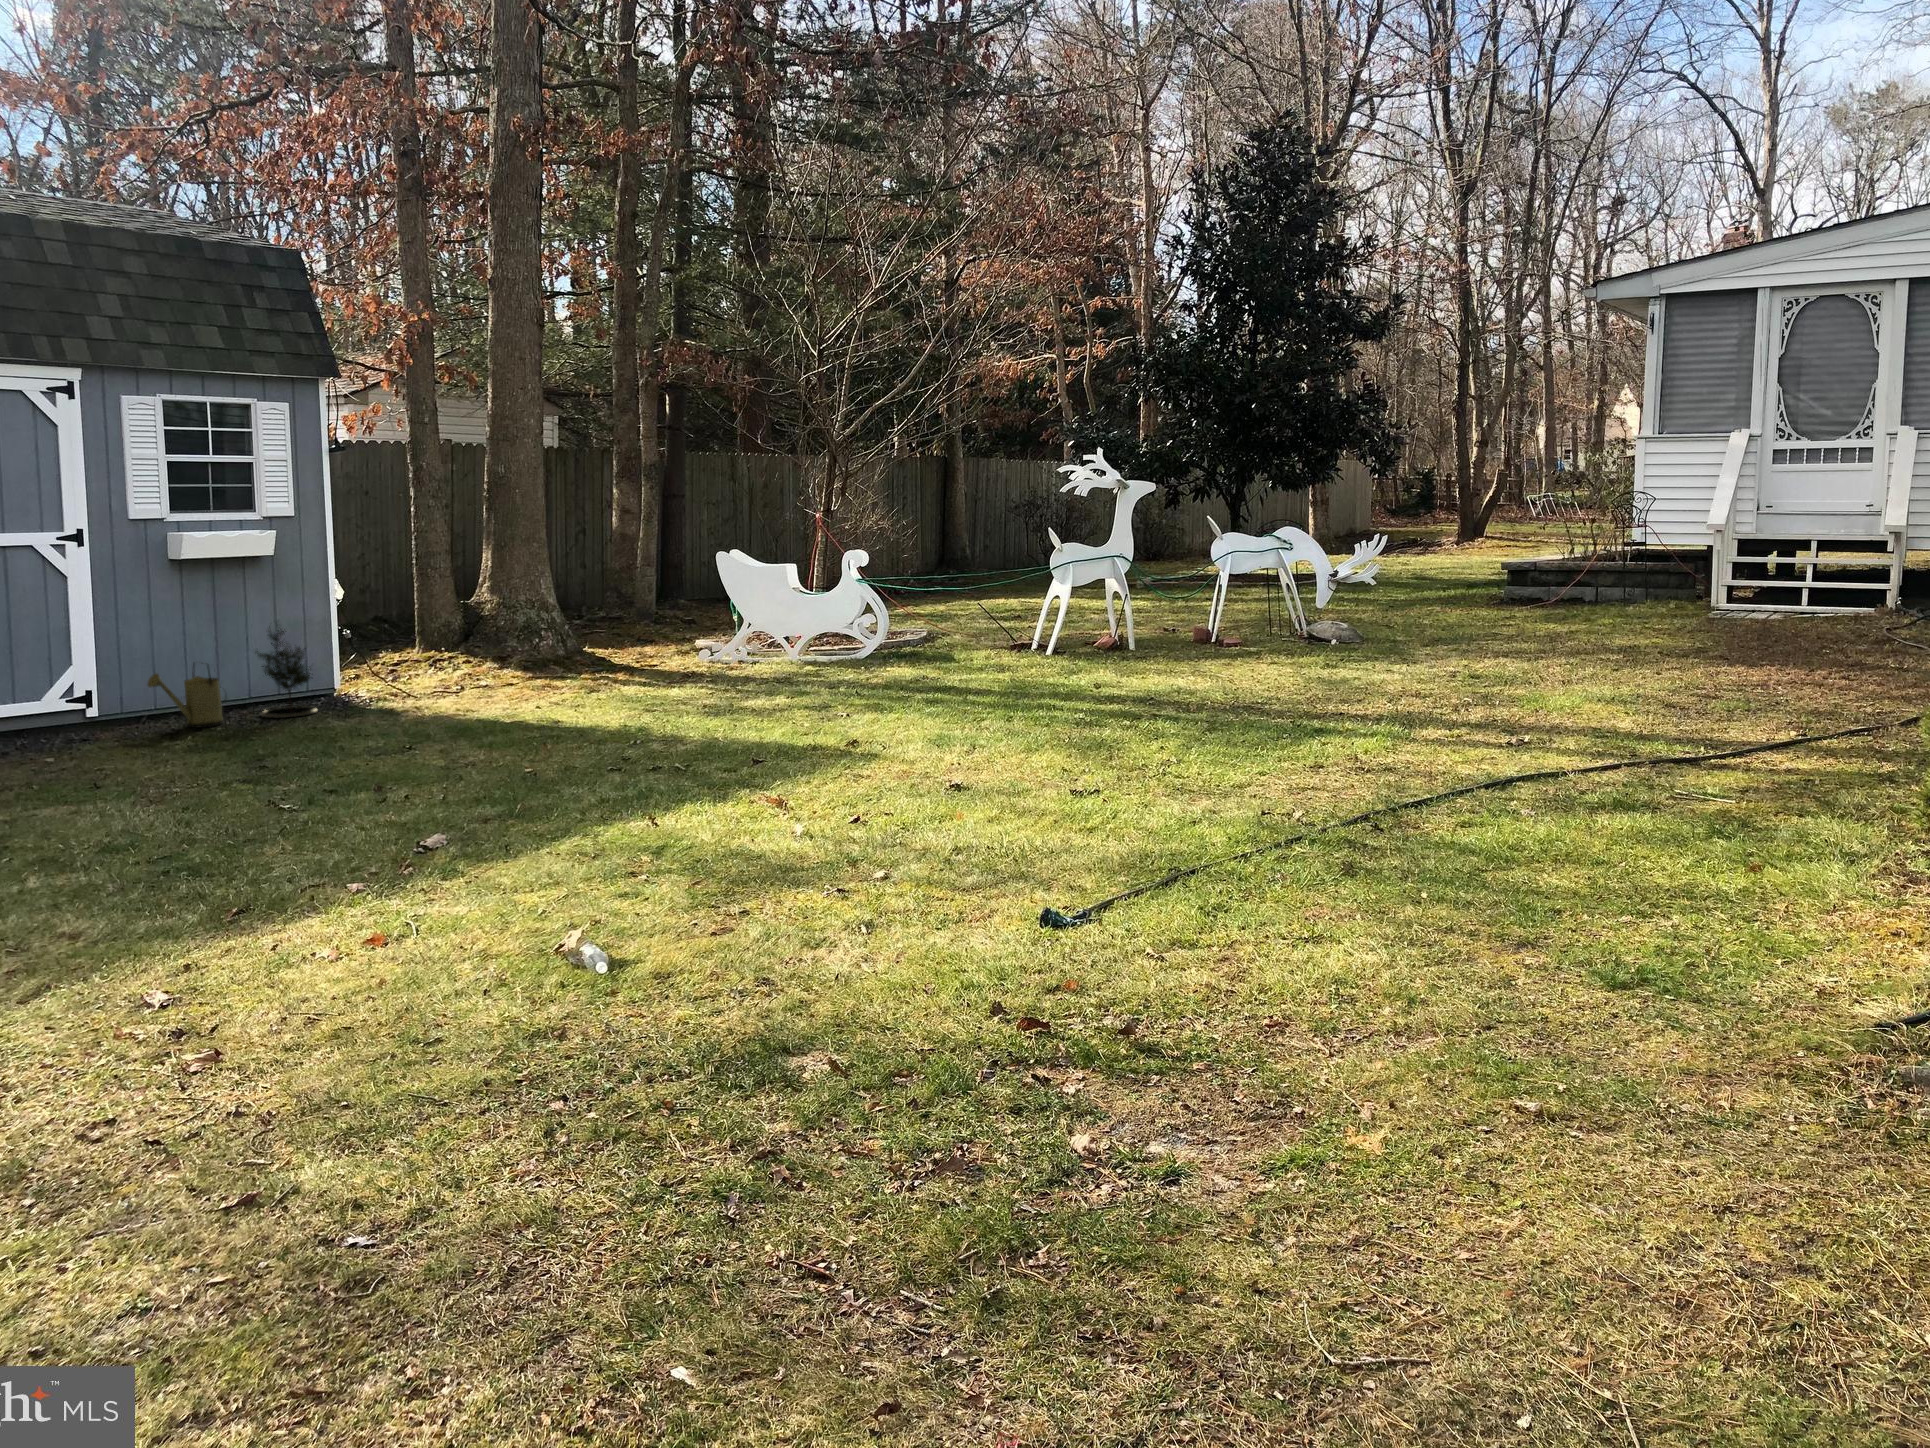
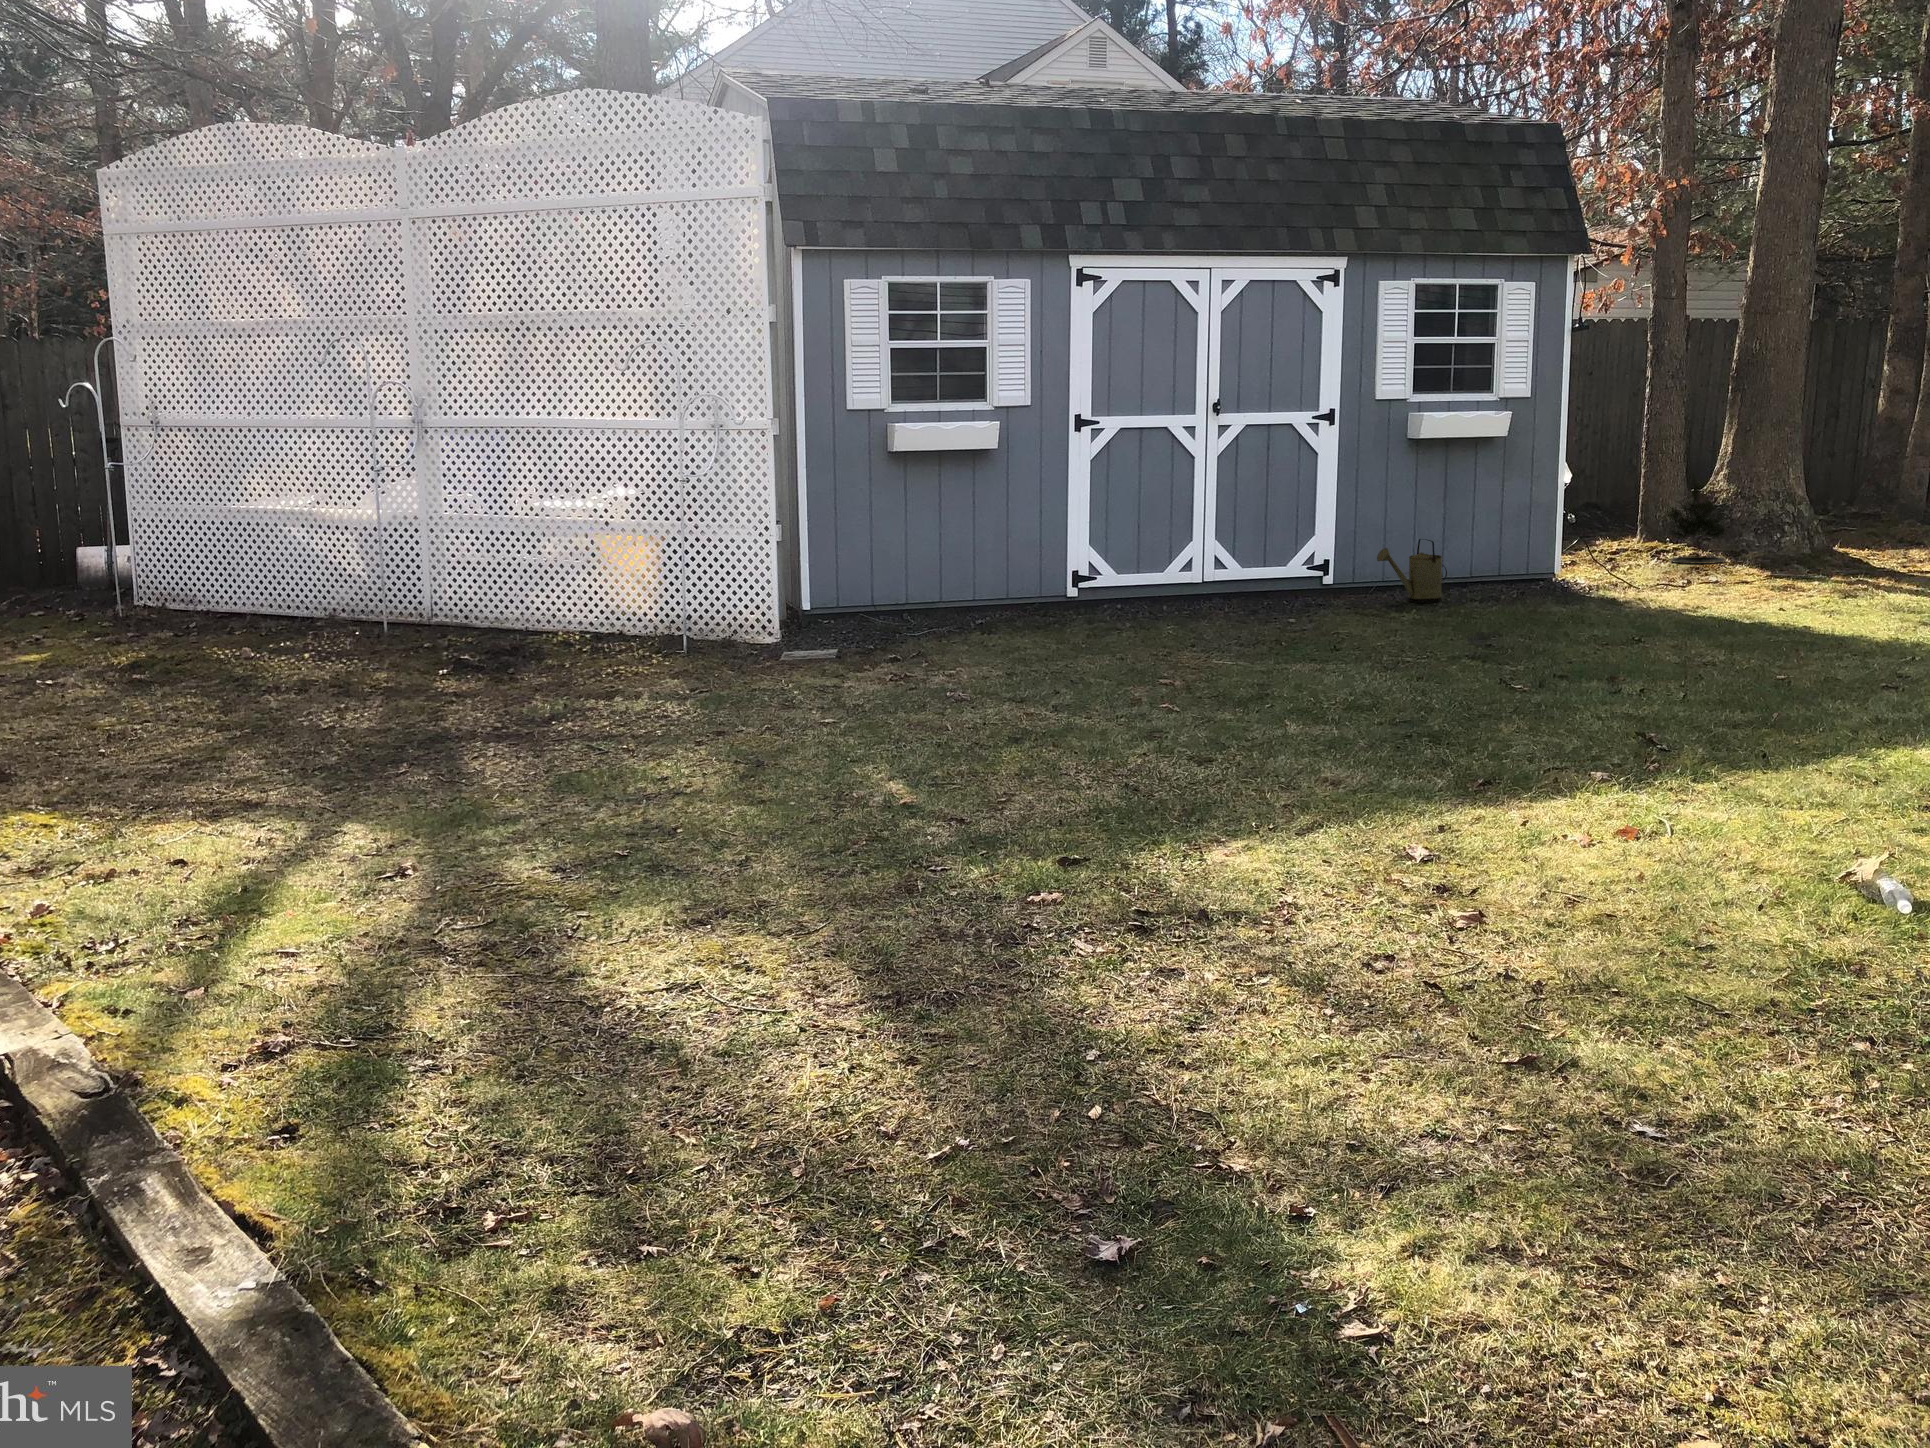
potted tree: present [256,627,318,718] -> present [1667,475,1729,564]

